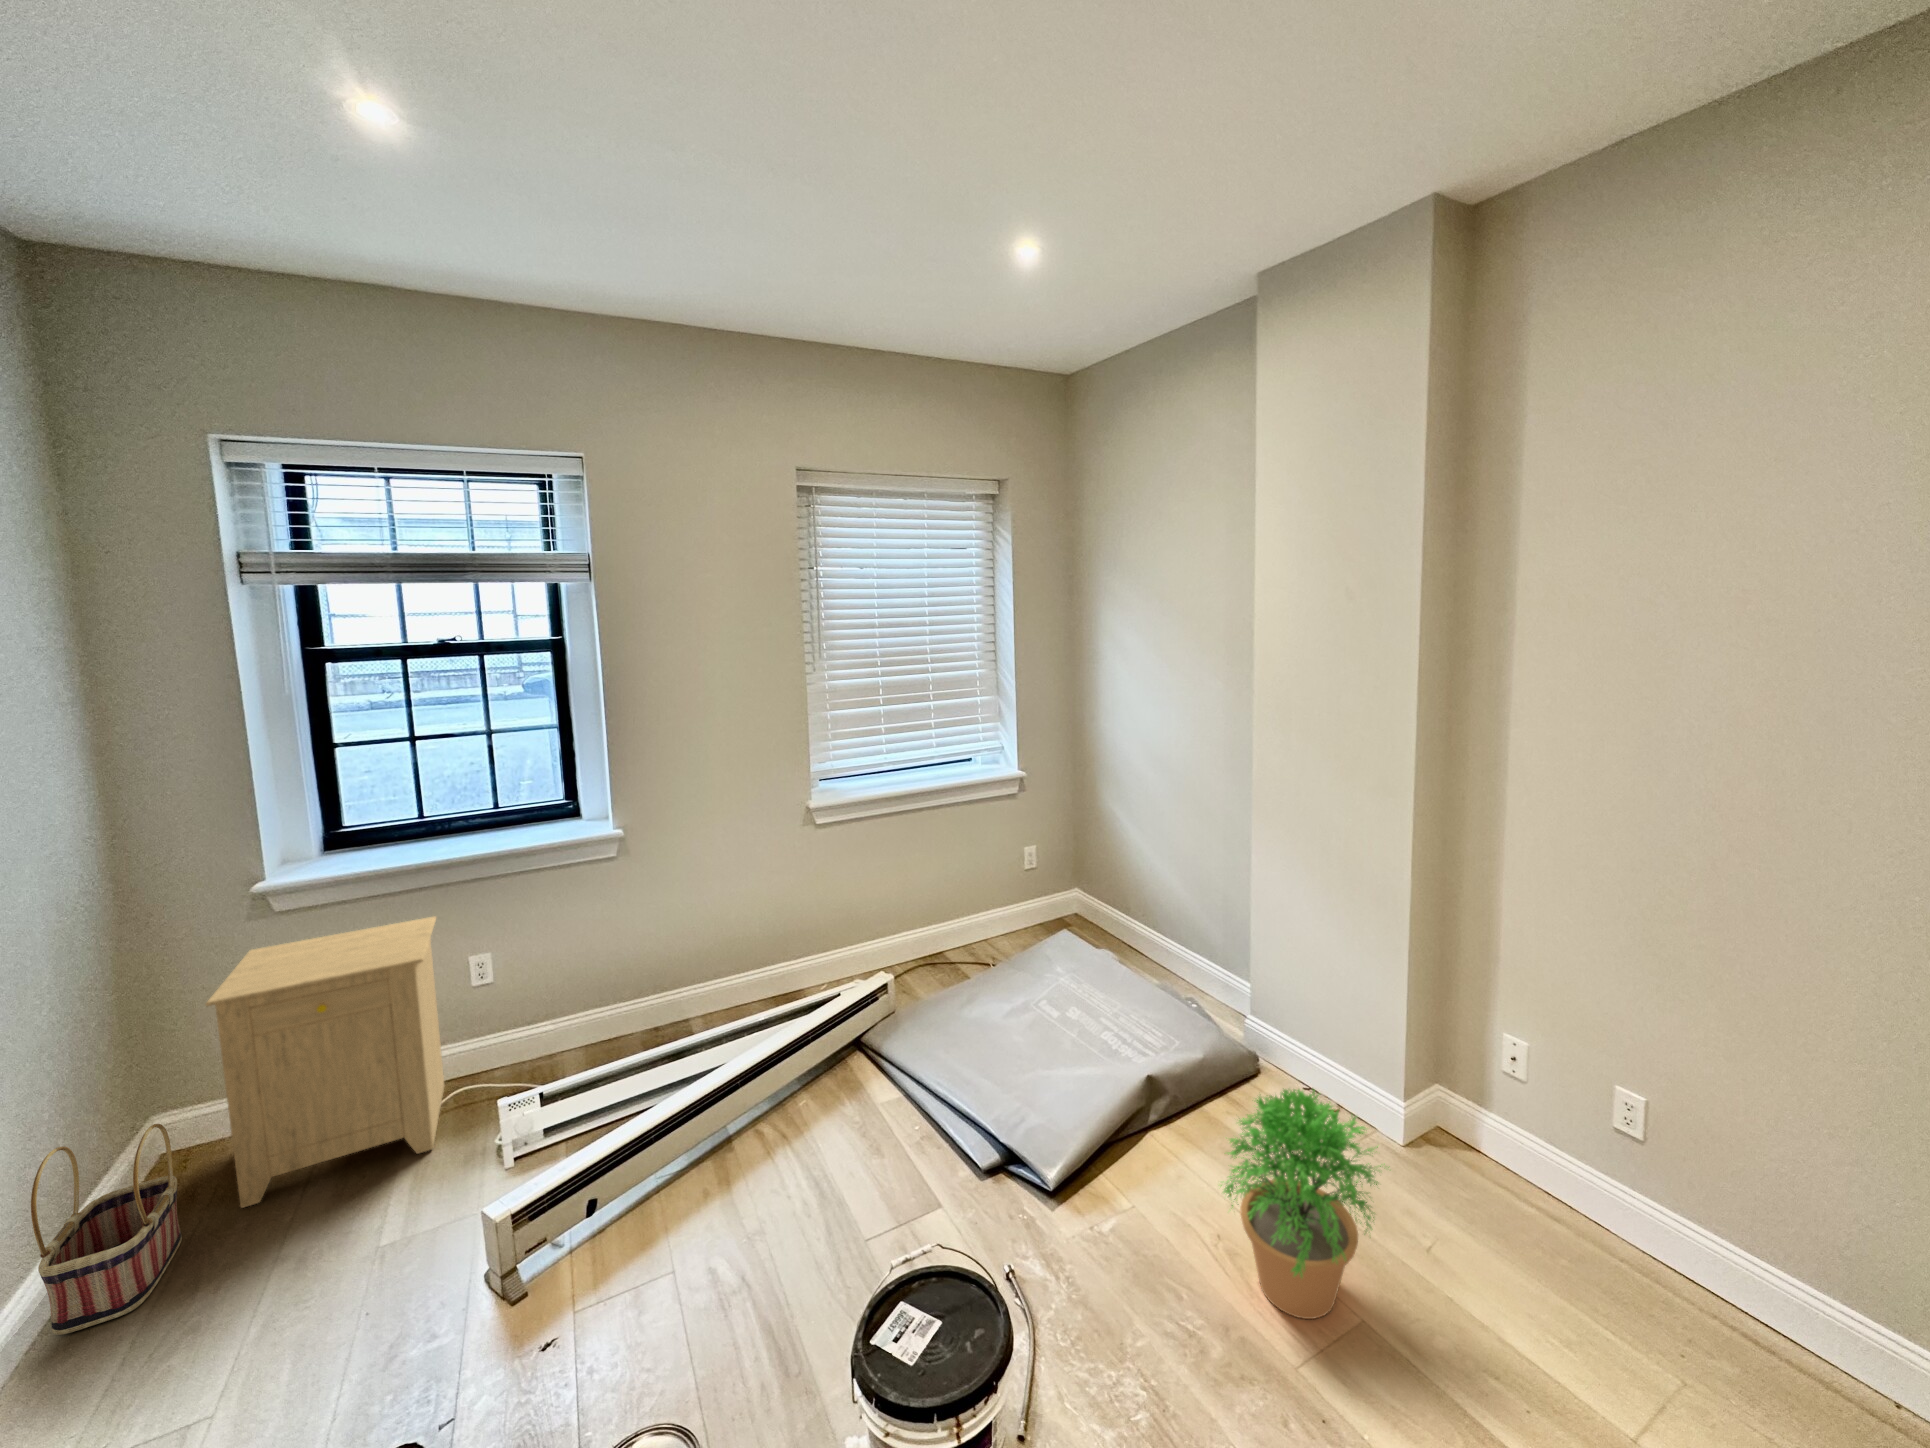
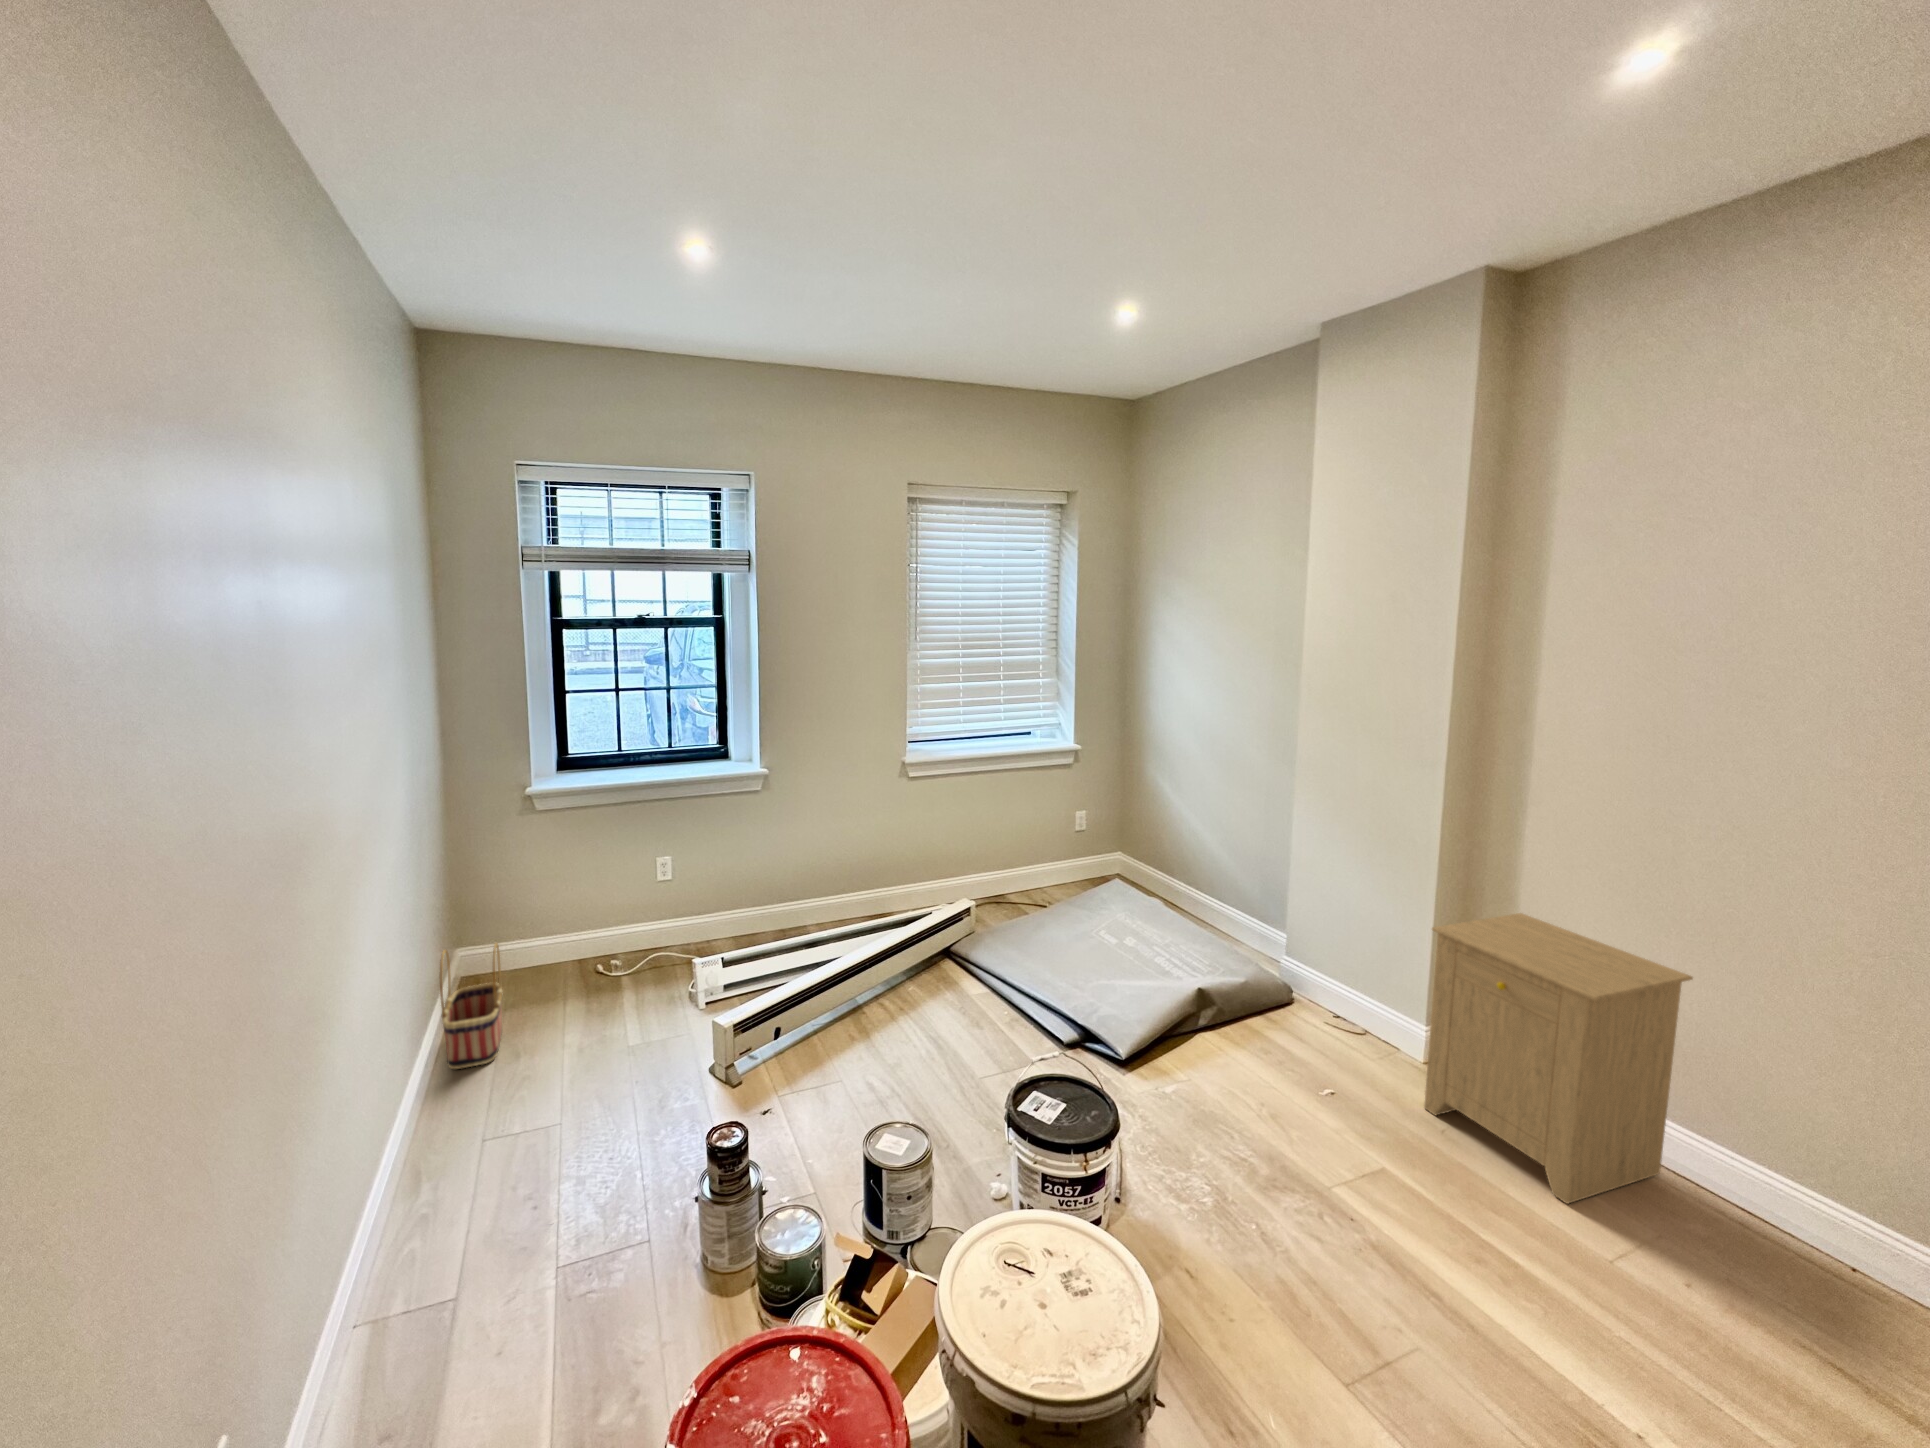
side table: present [206,916,444,1208] -> present [1424,913,1693,1203]
potted plant: present [1221,1089,1381,1319] -> none [1265,986,1414,1161]

